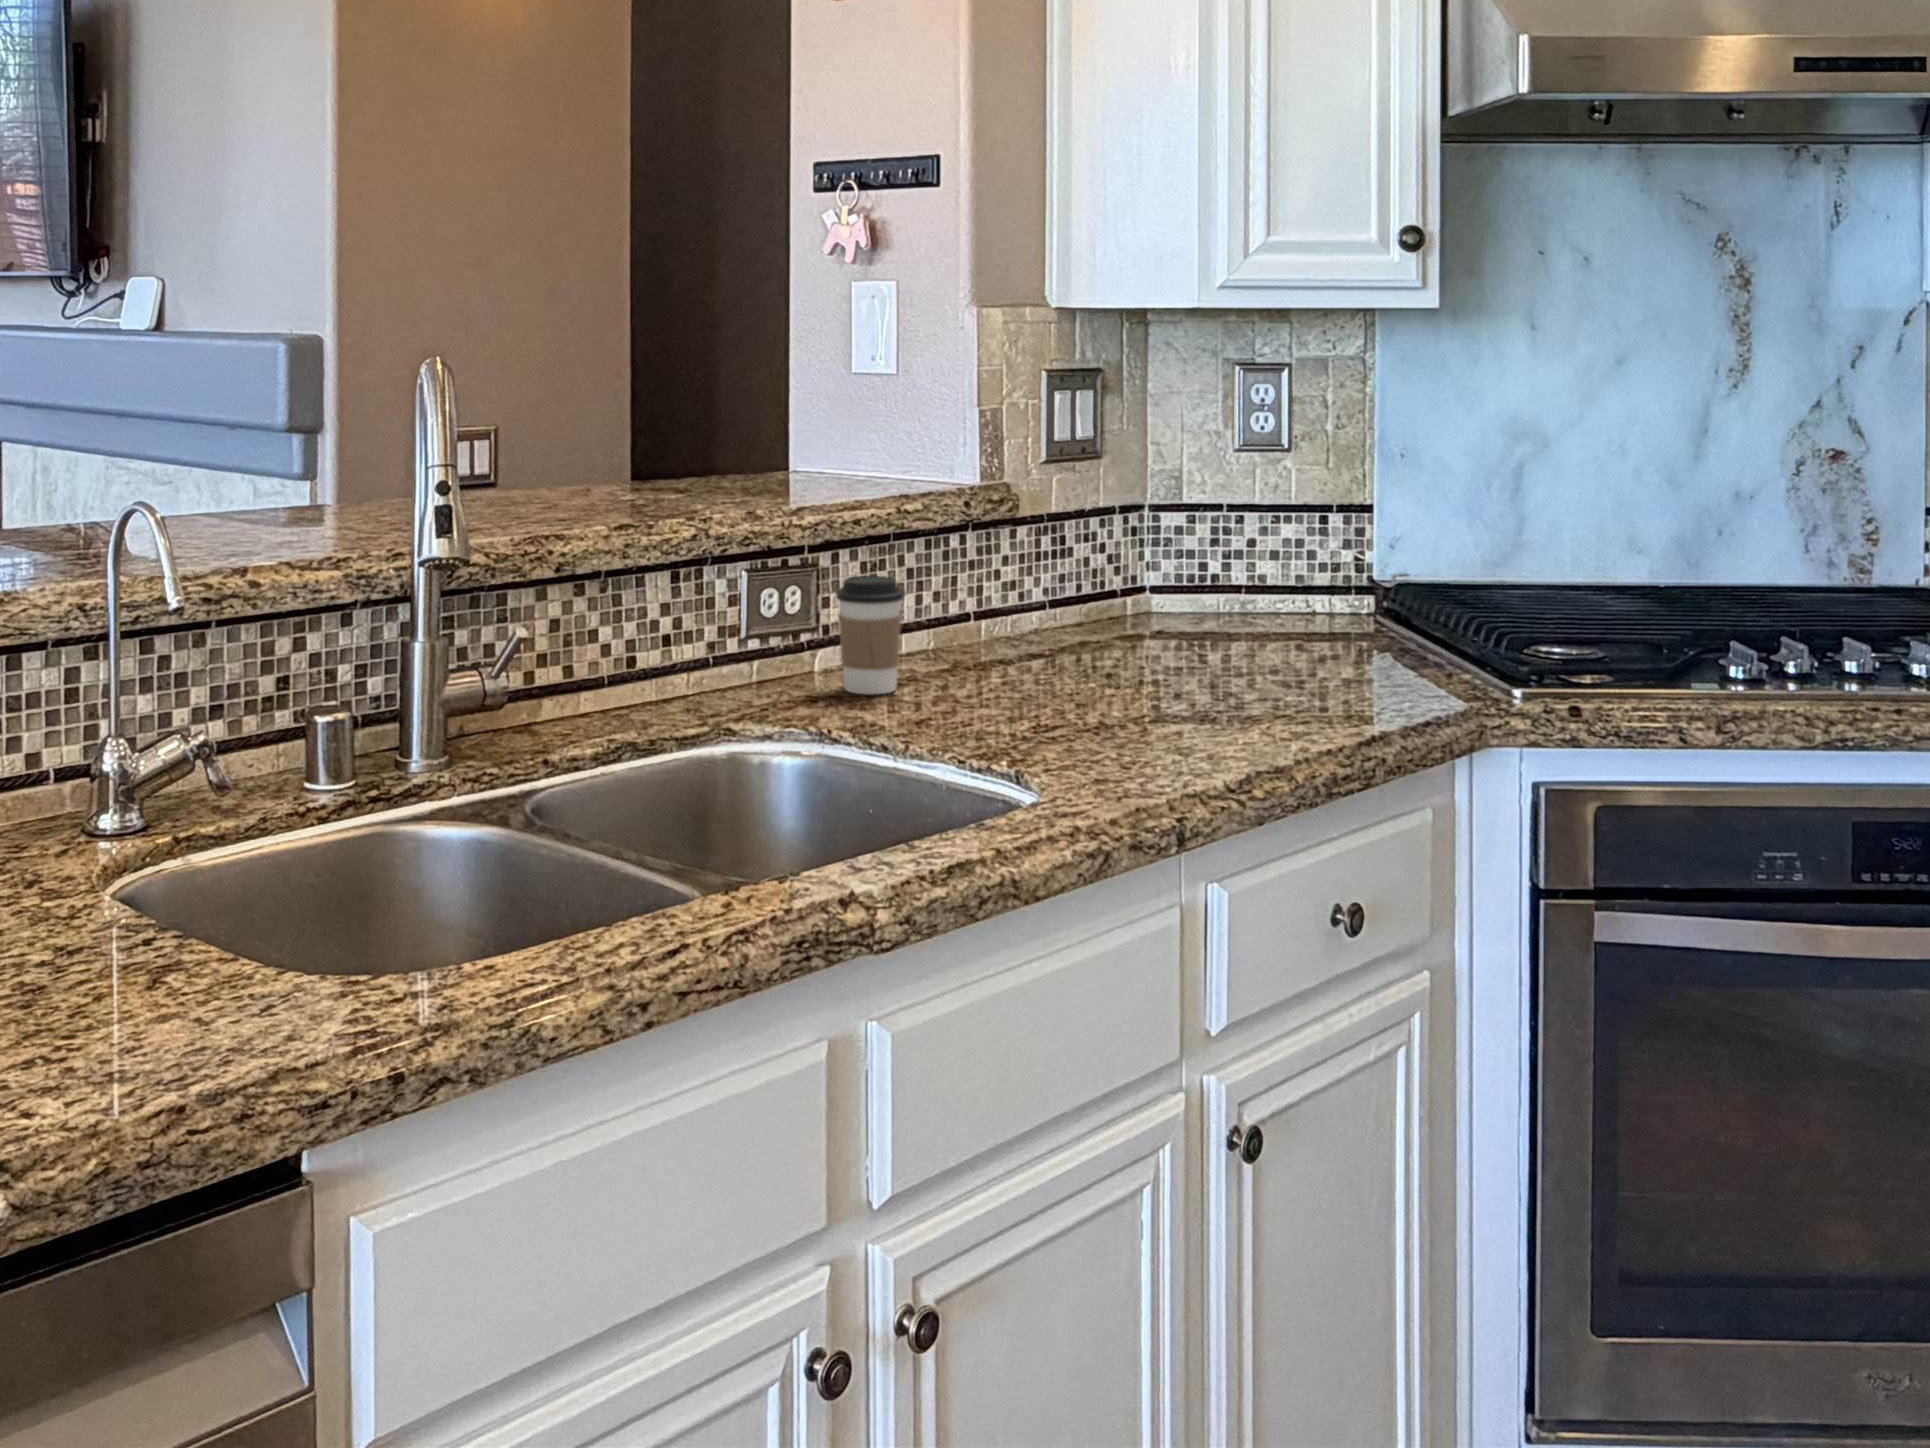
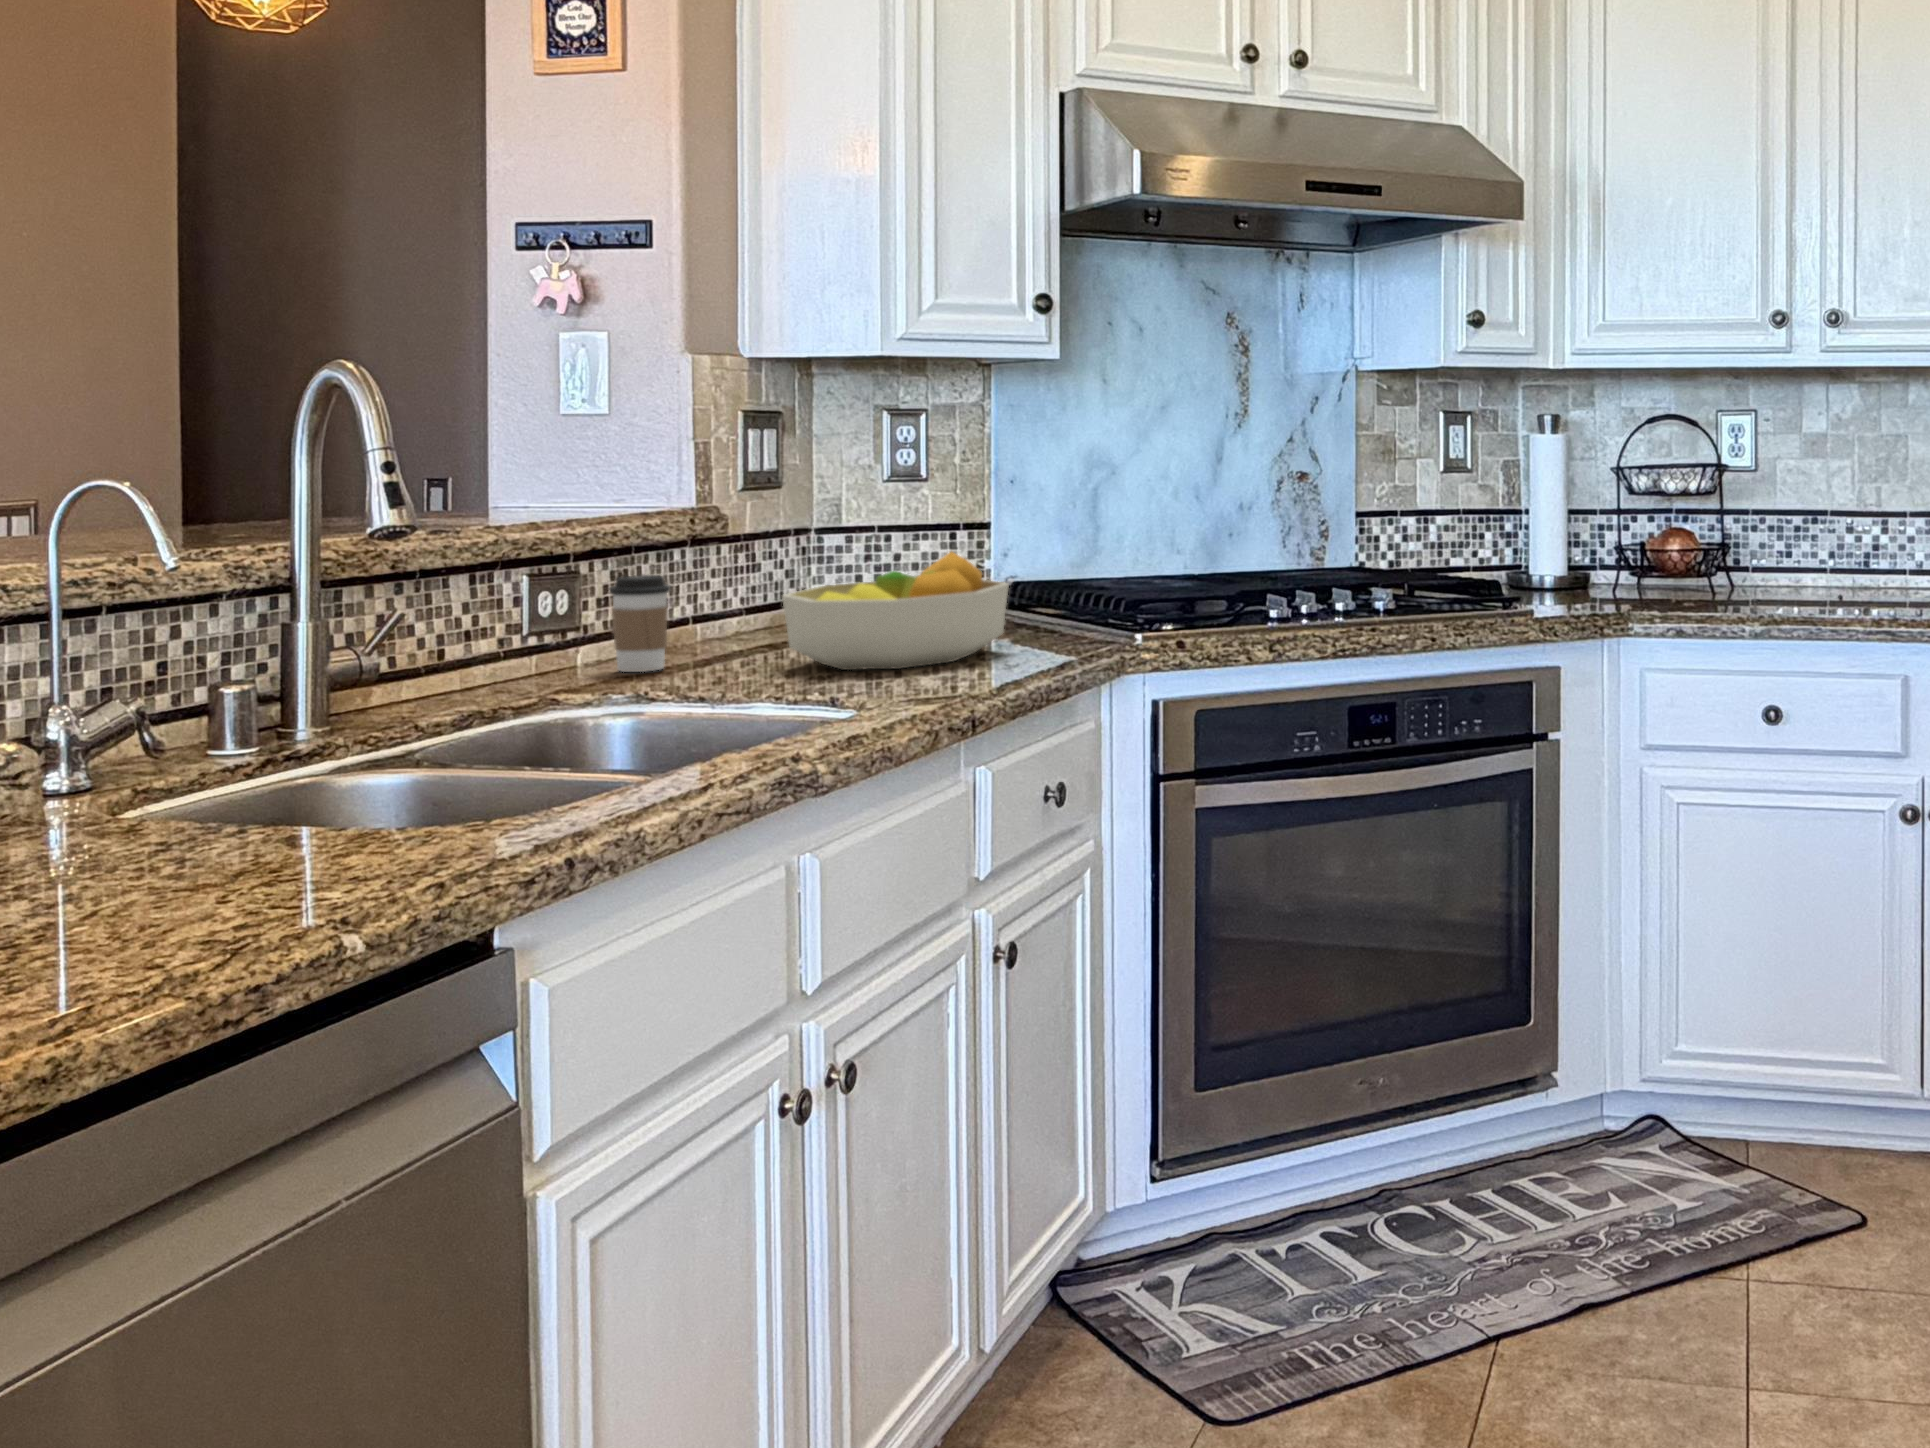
fruit bowl: none [1019,569,1324,734] -> present [782,552,1009,670]

